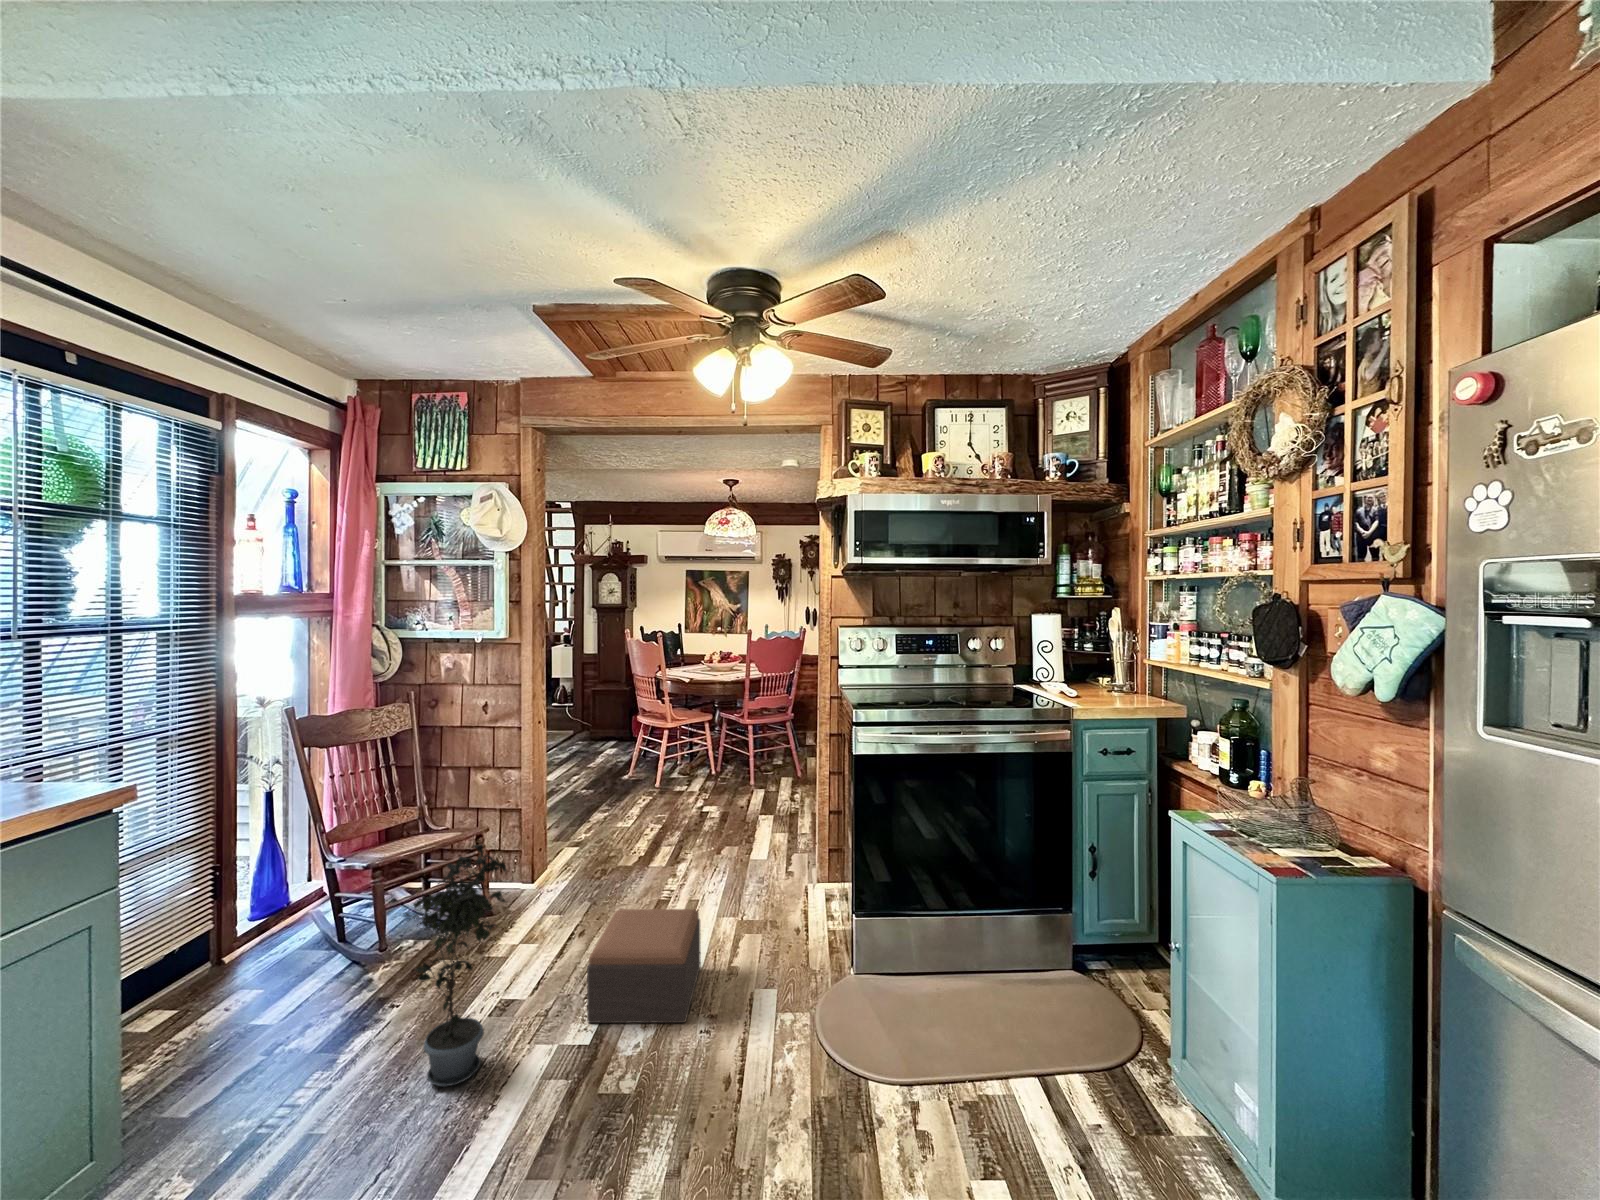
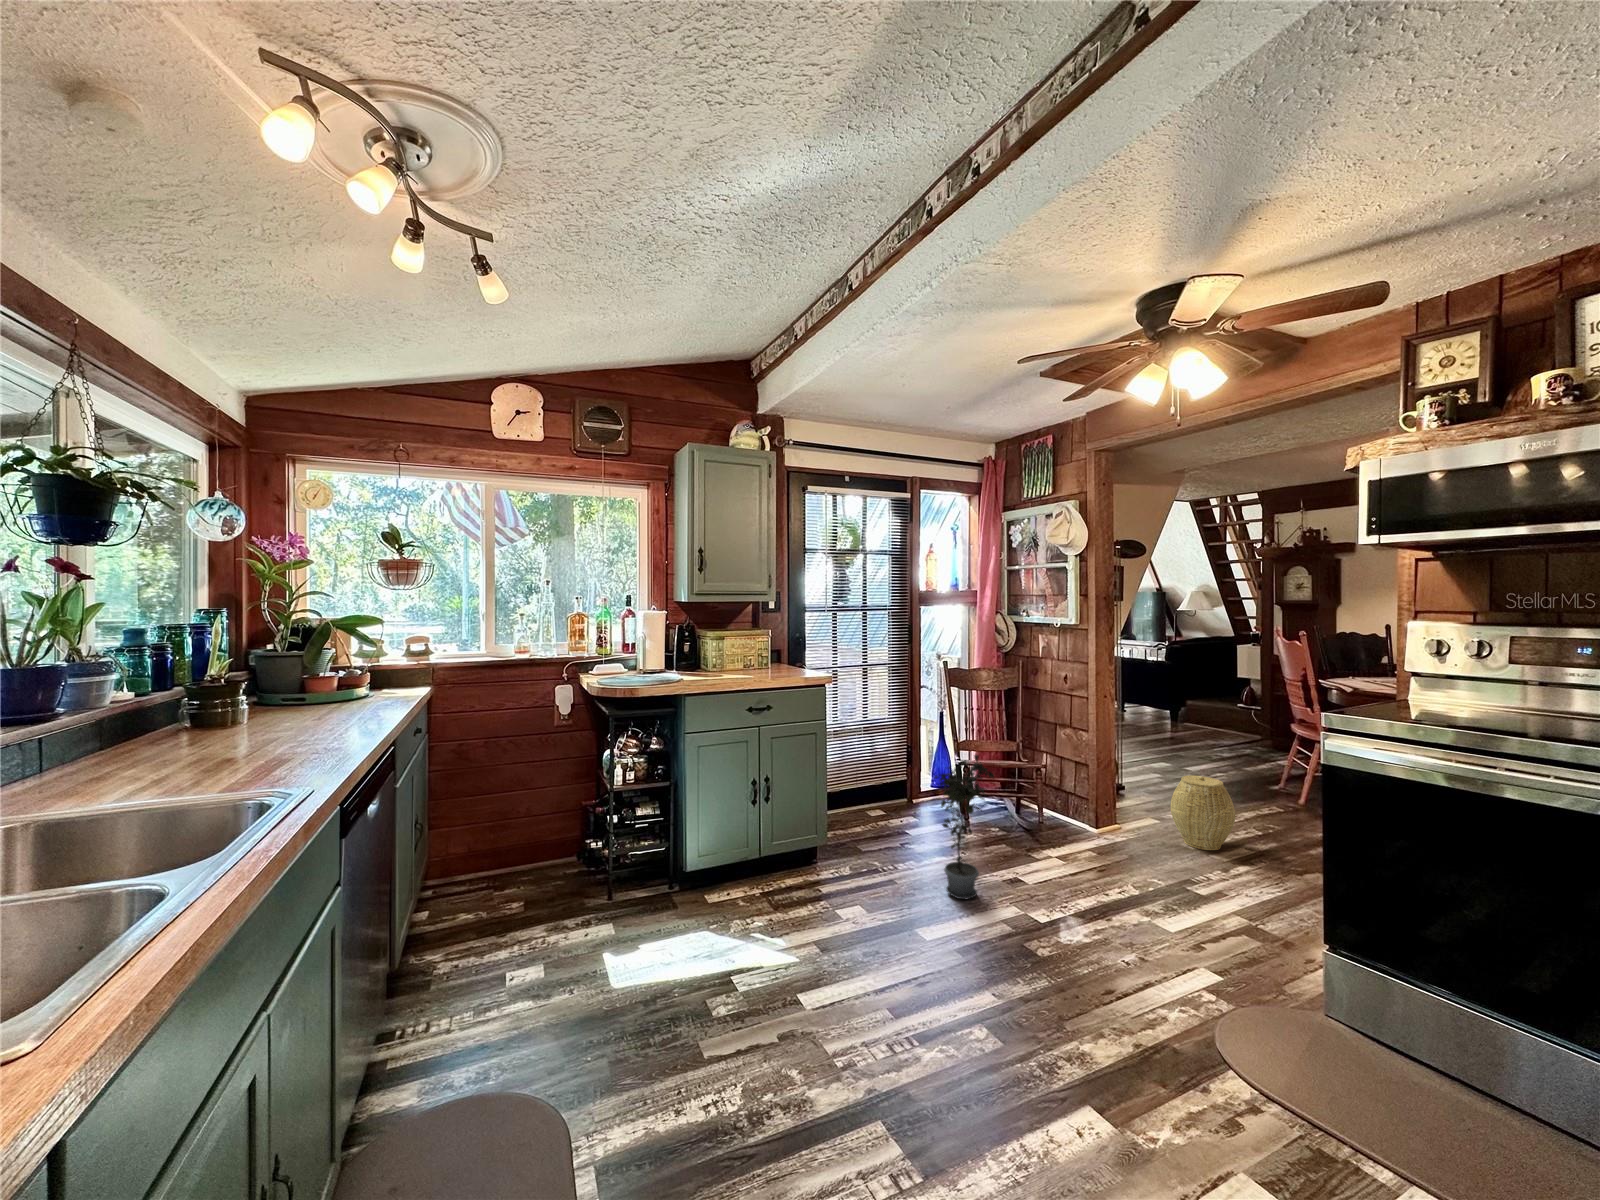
woven basket: none [605,786,664,864] -> present [1171,775,1235,850]
footstool: present [587,909,701,1023] -> none [1052,850,1168,949]

